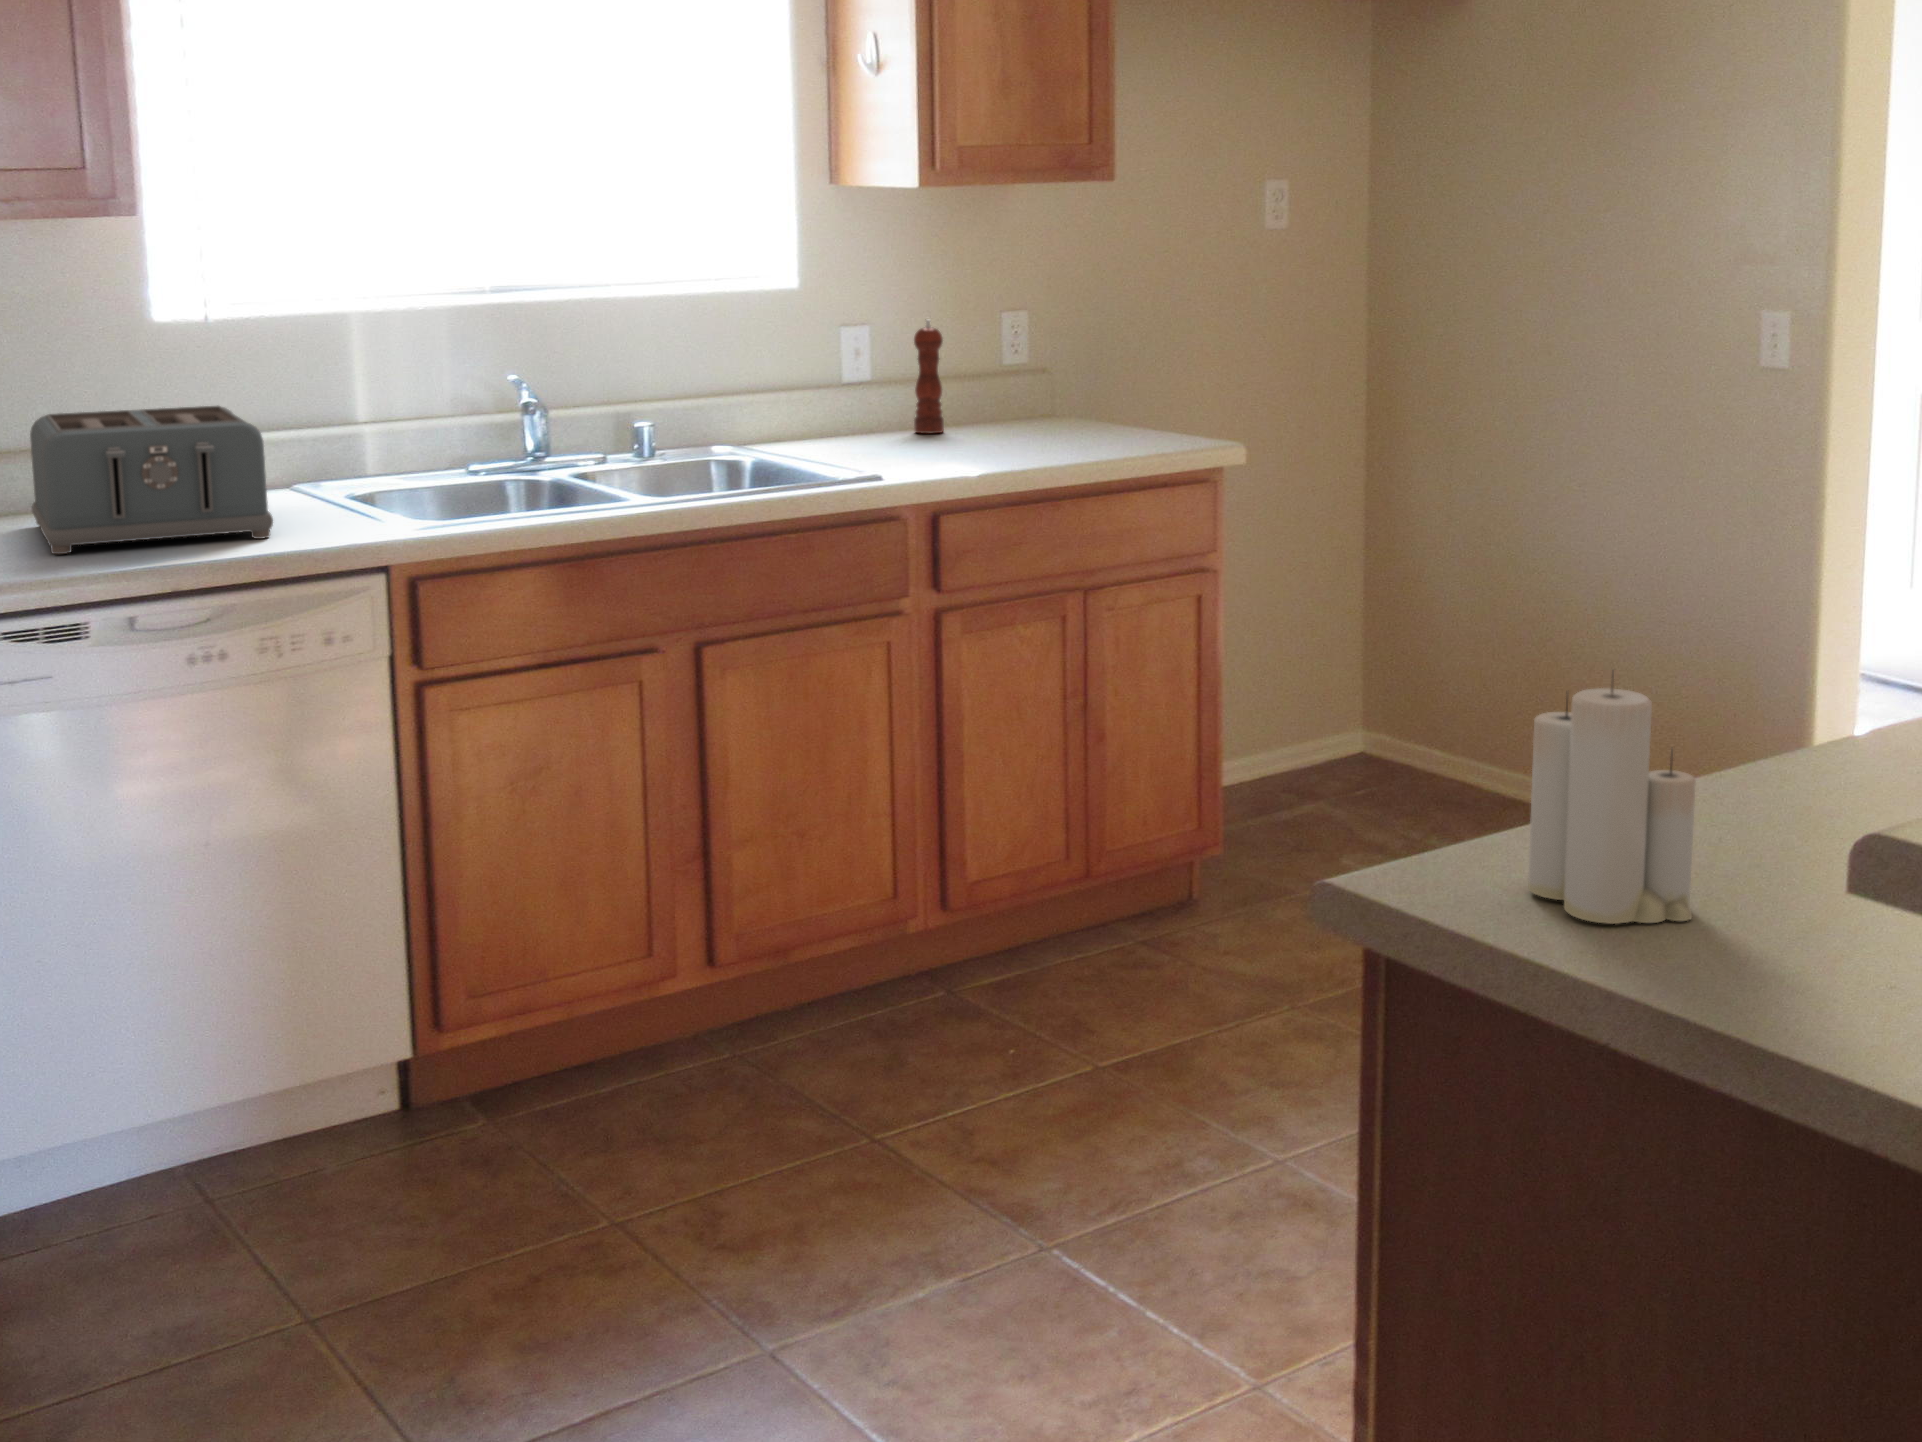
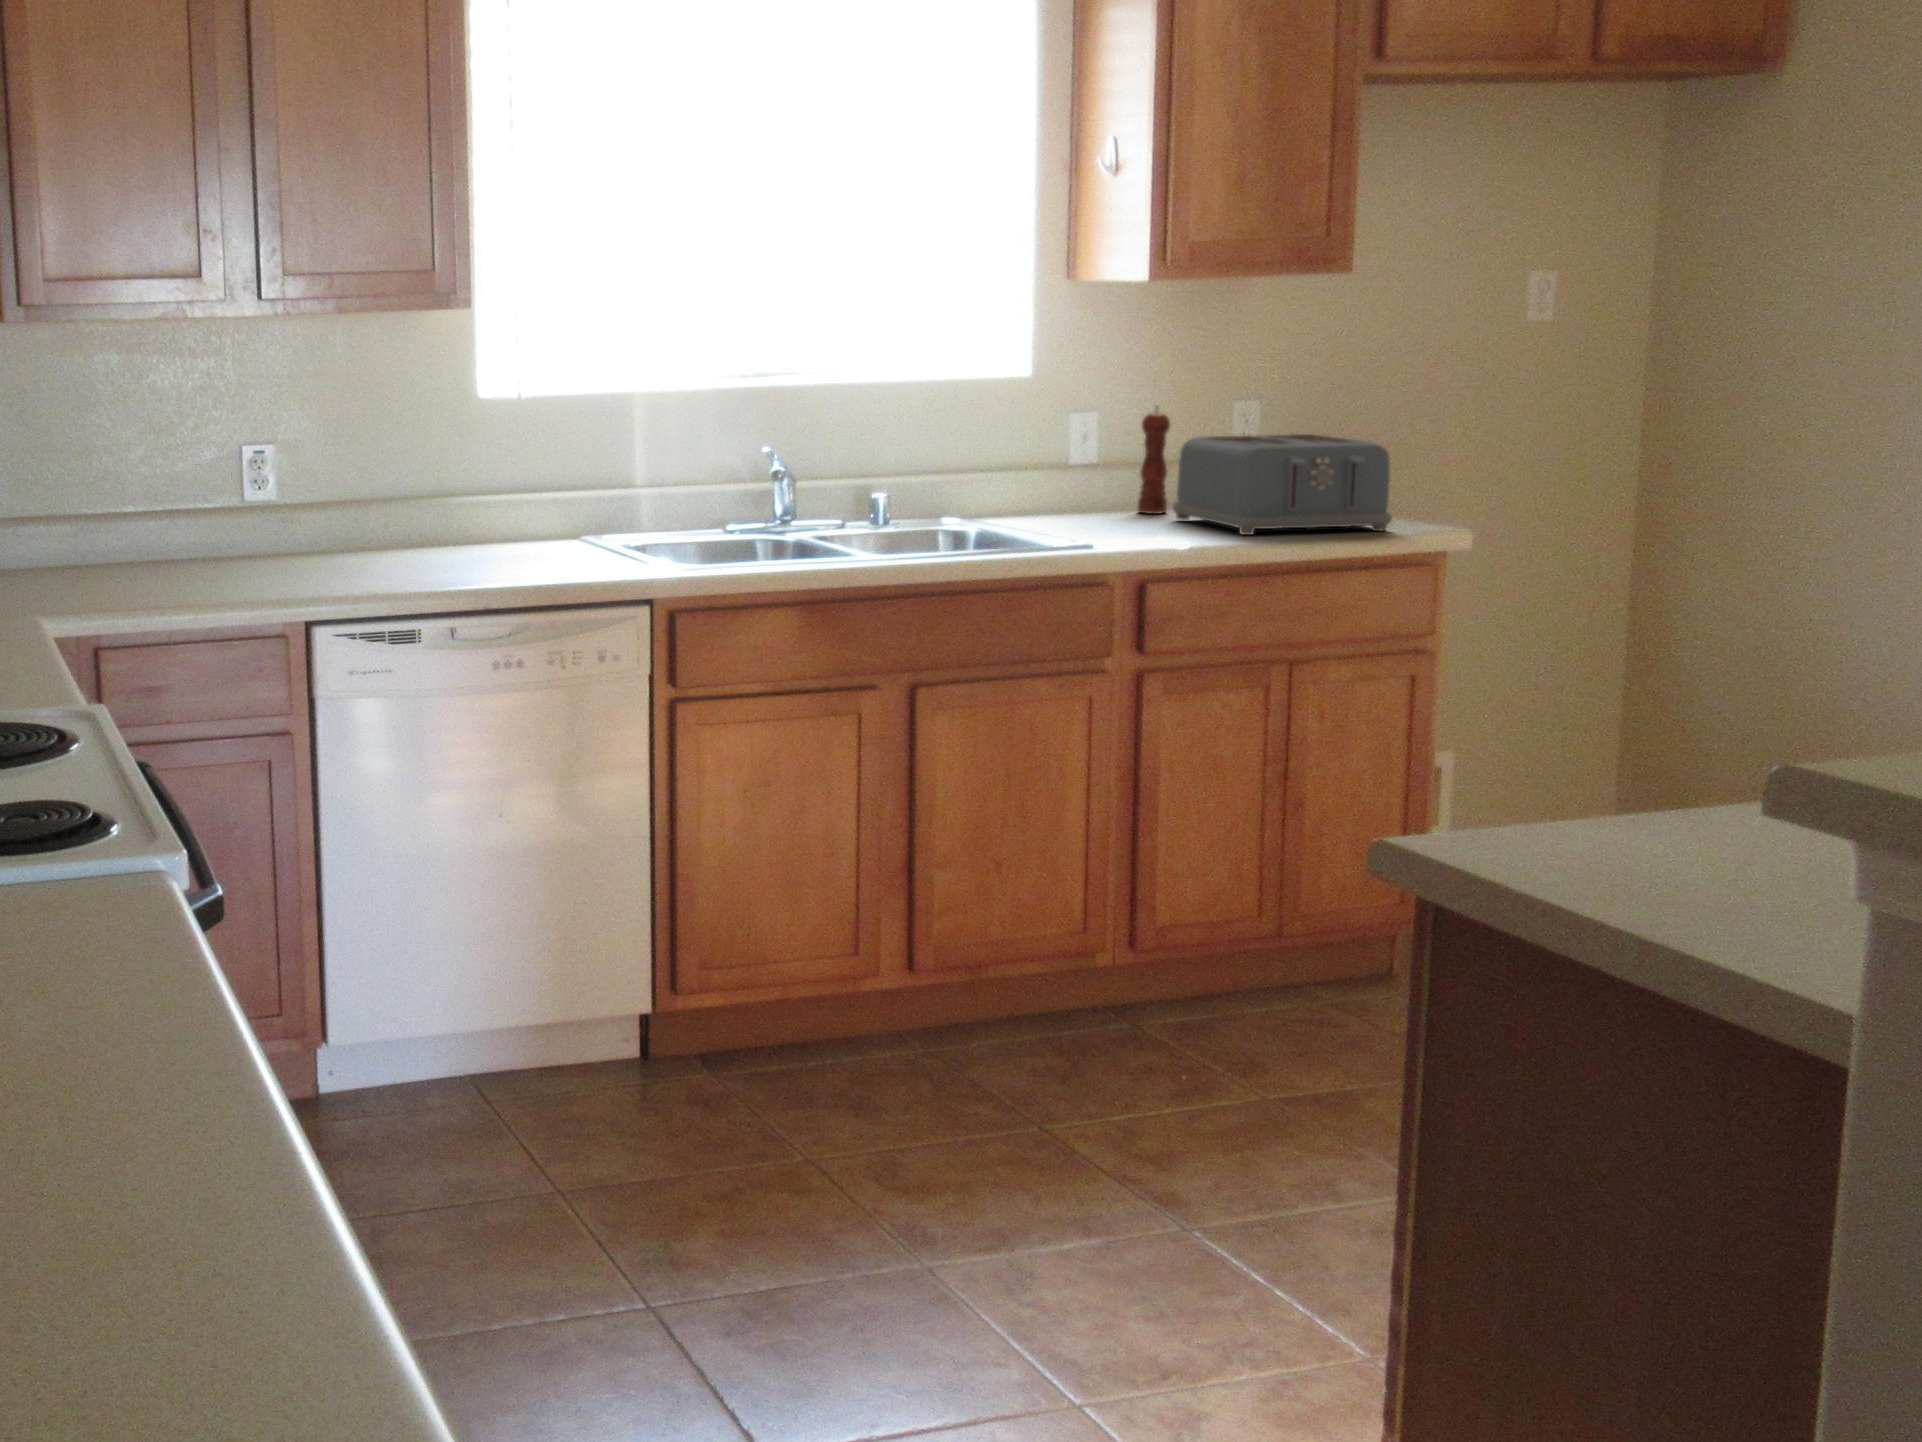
toaster: present [30,405,273,554] -> present [1173,434,1392,535]
candle: present [1528,671,1696,924] -> none [1581,666,1743,891]

